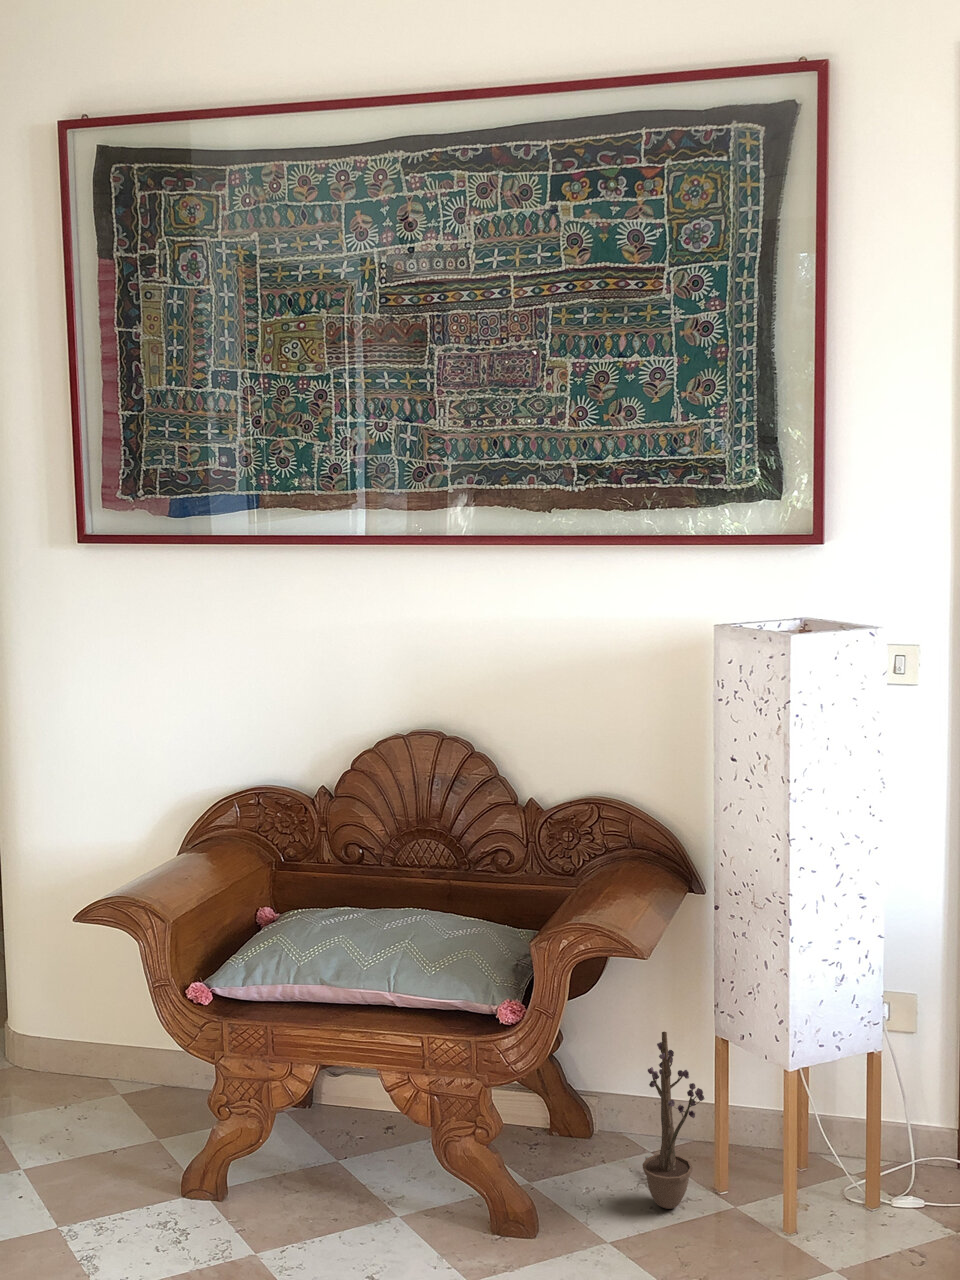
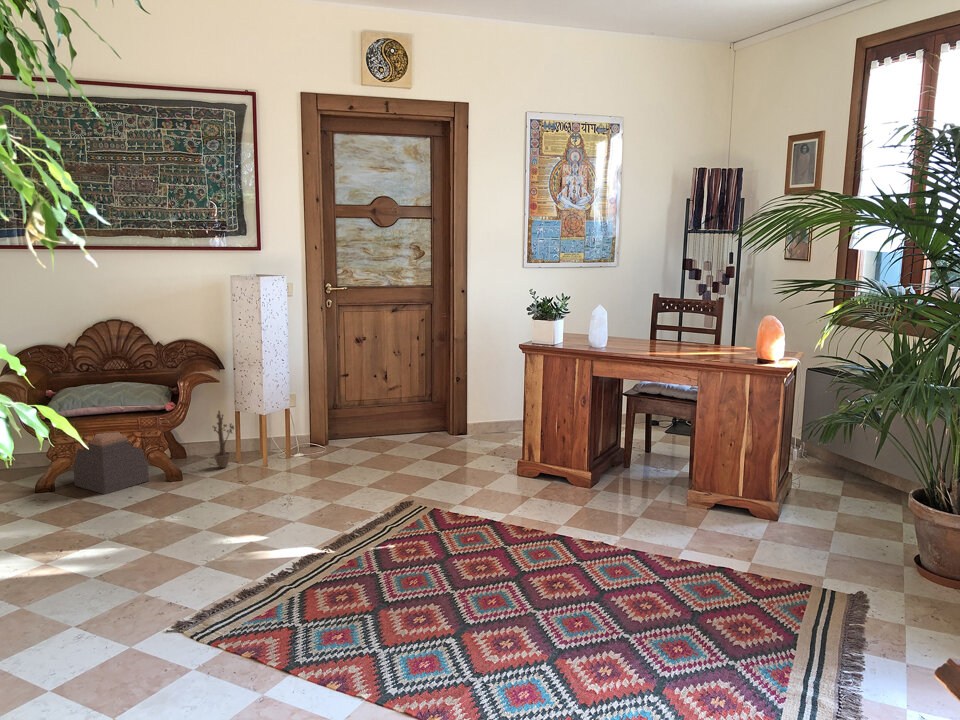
footstool: none [269,1026,452,1256] -> present [73,433,149,494]

